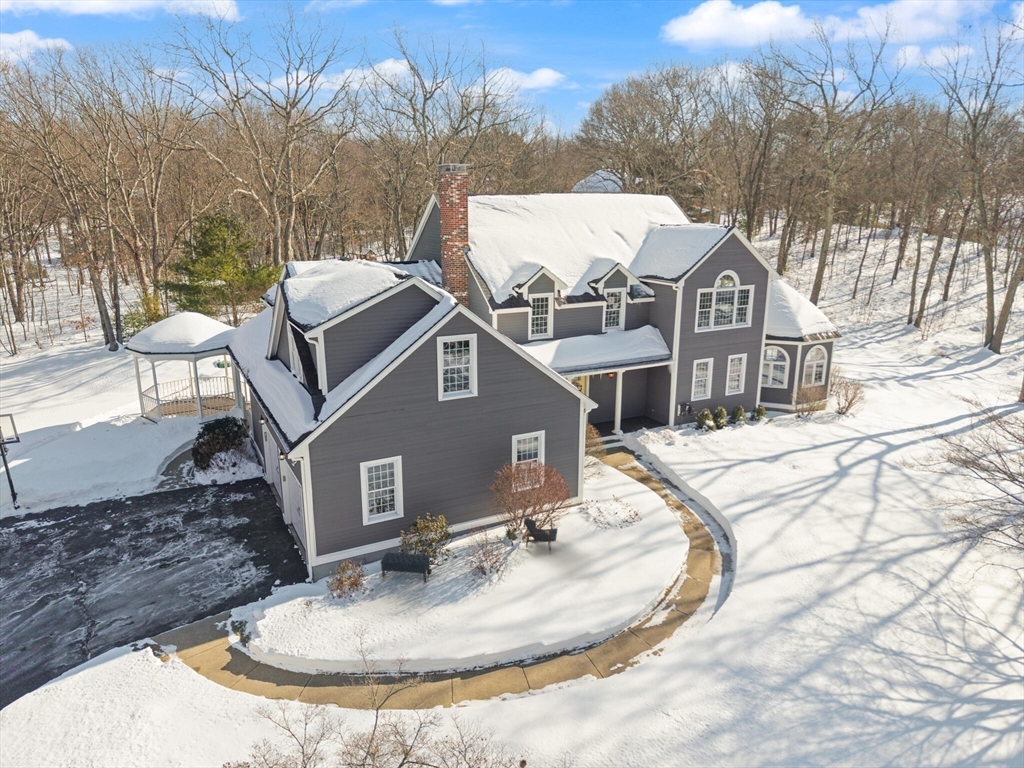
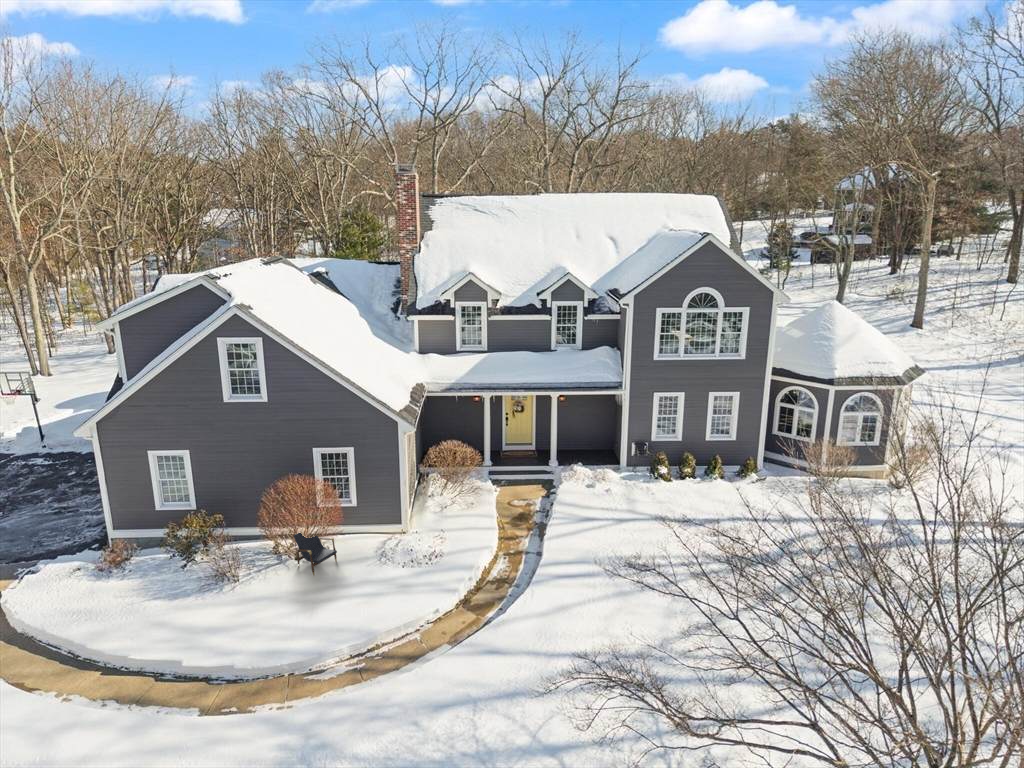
bench: present [381,553,430,582] -> none [146,538,191,575]

